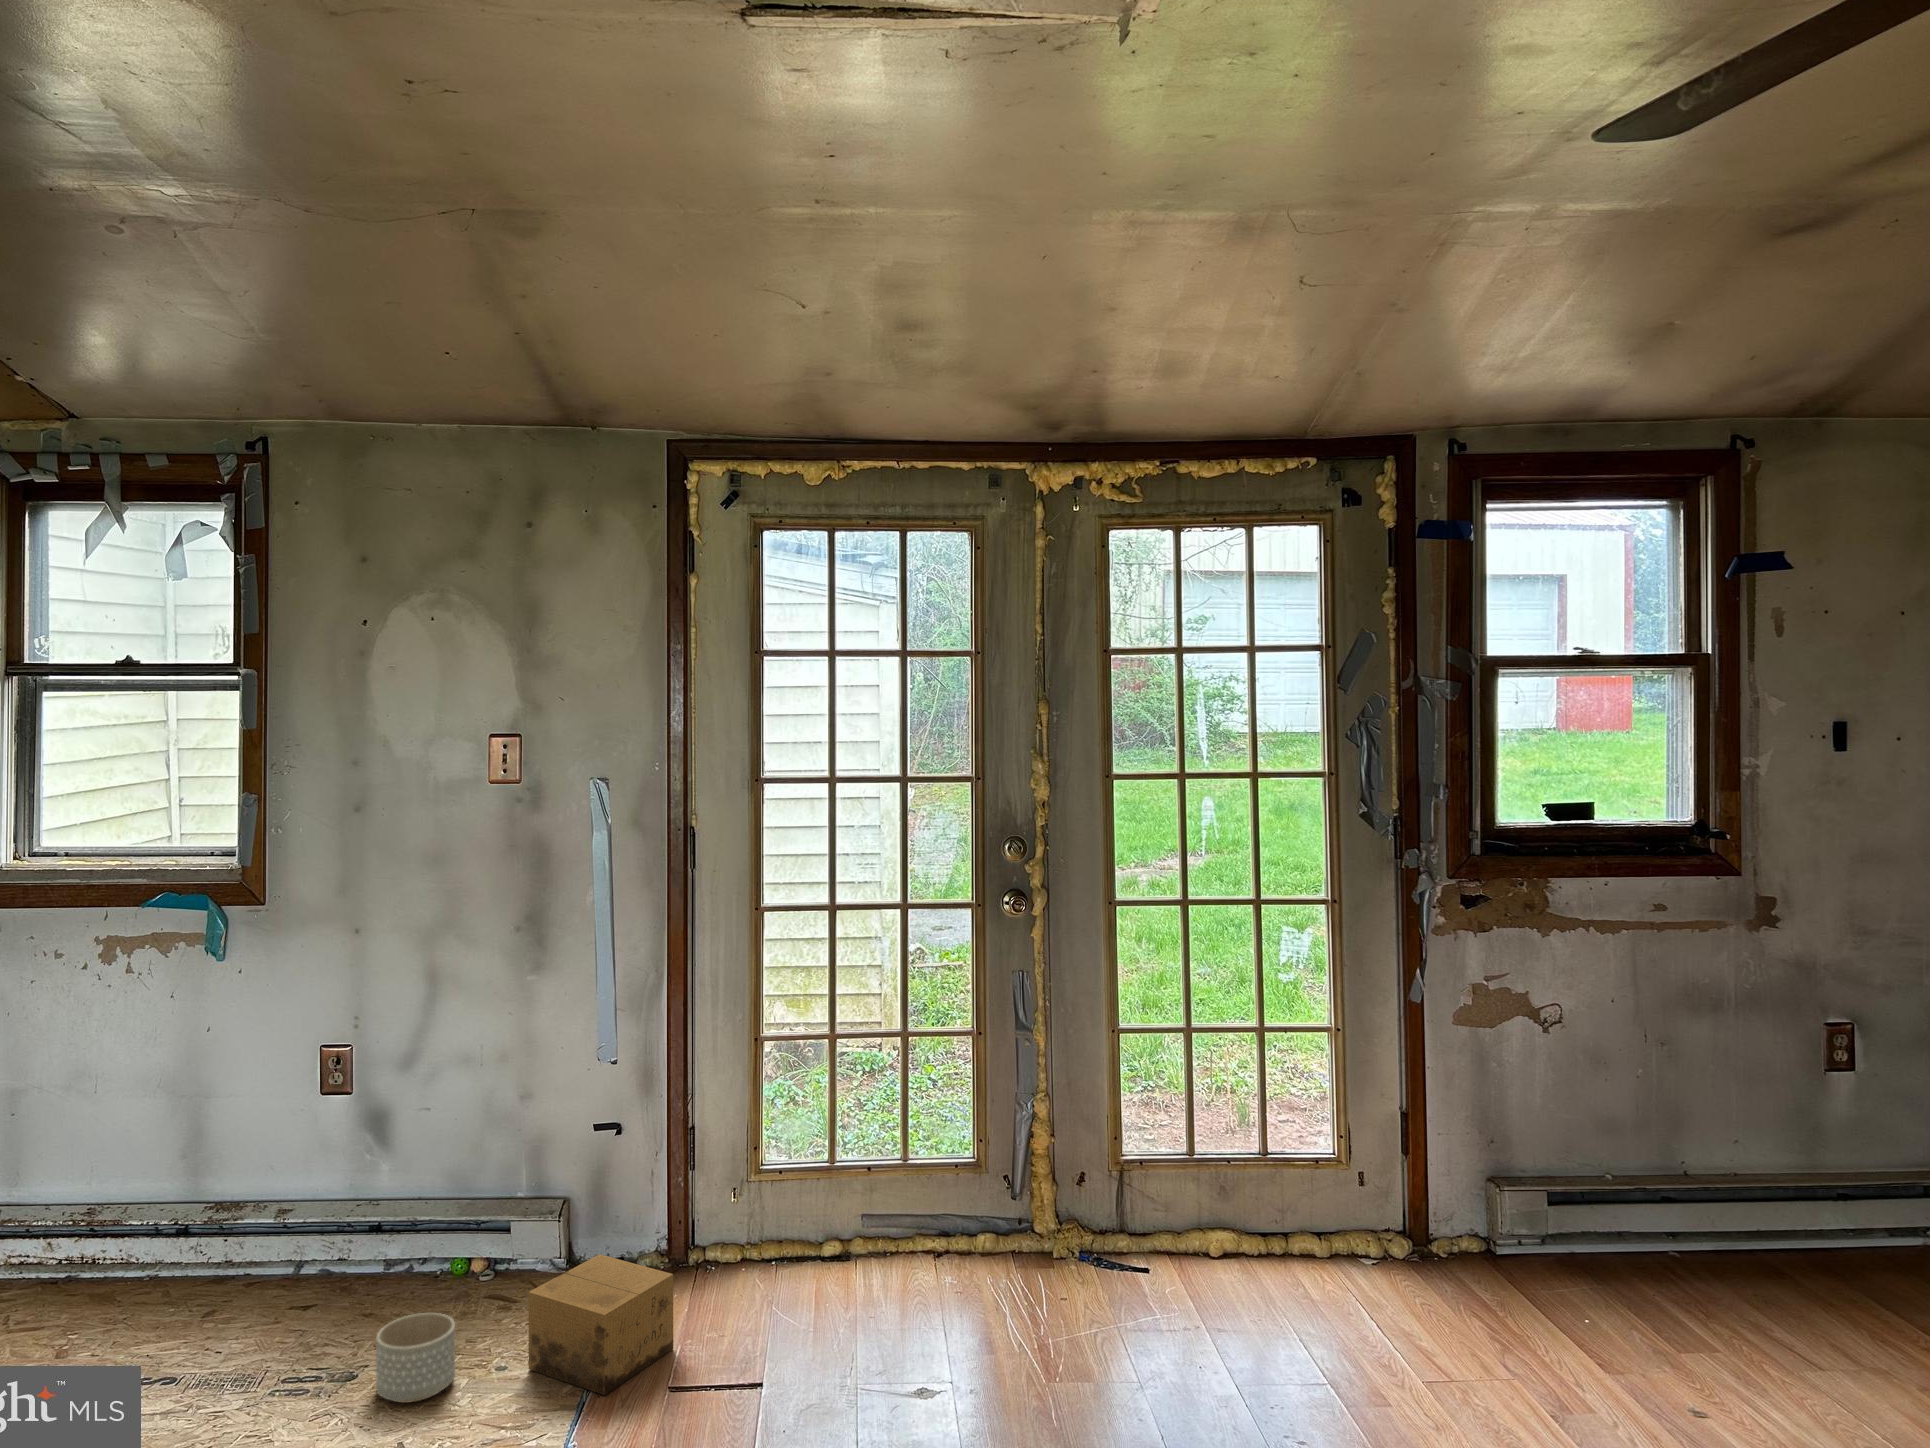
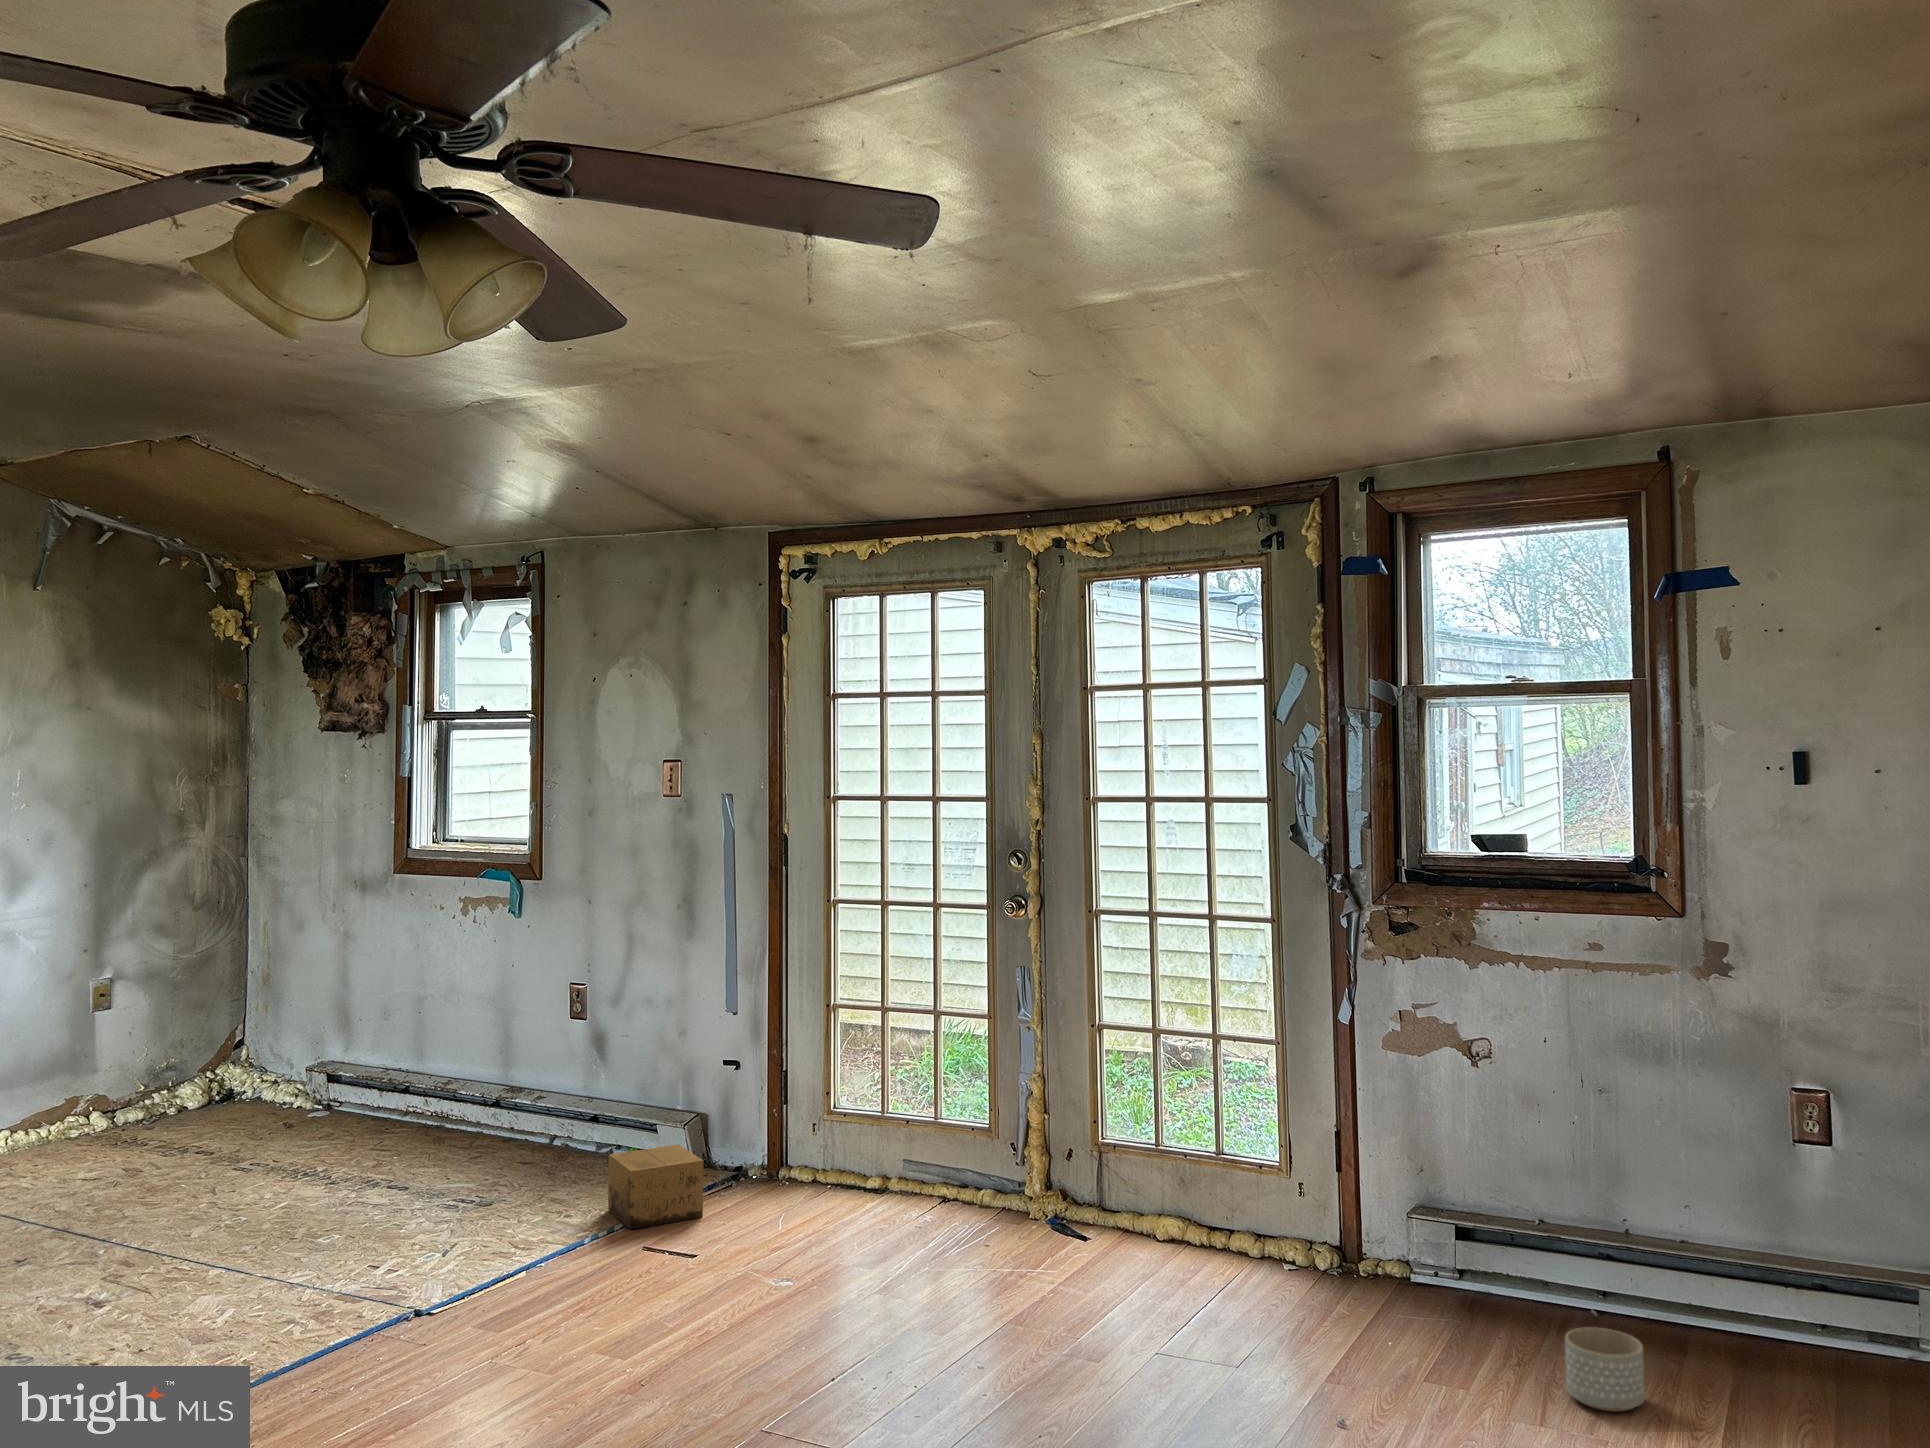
planter: present [376,1313,455,1403] -> present [1565,1327,1644,1411]

